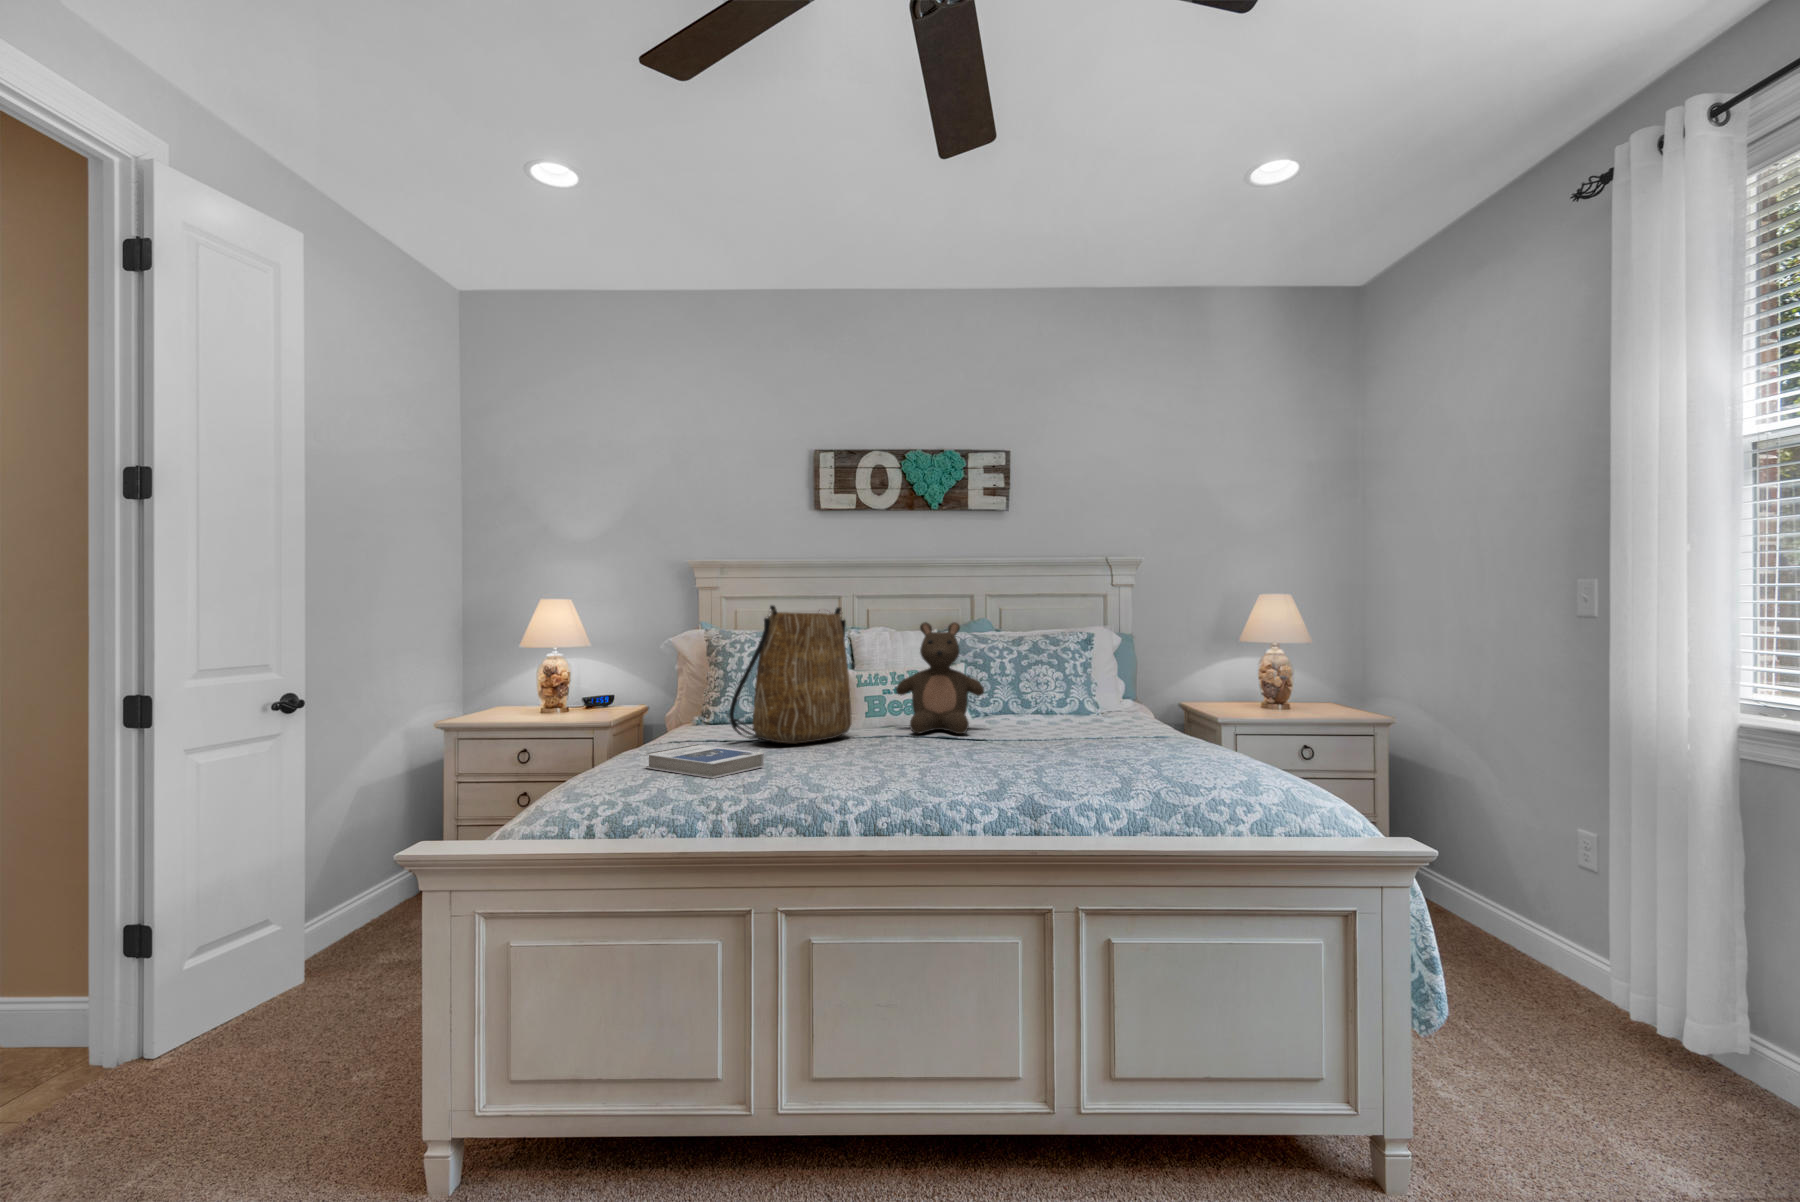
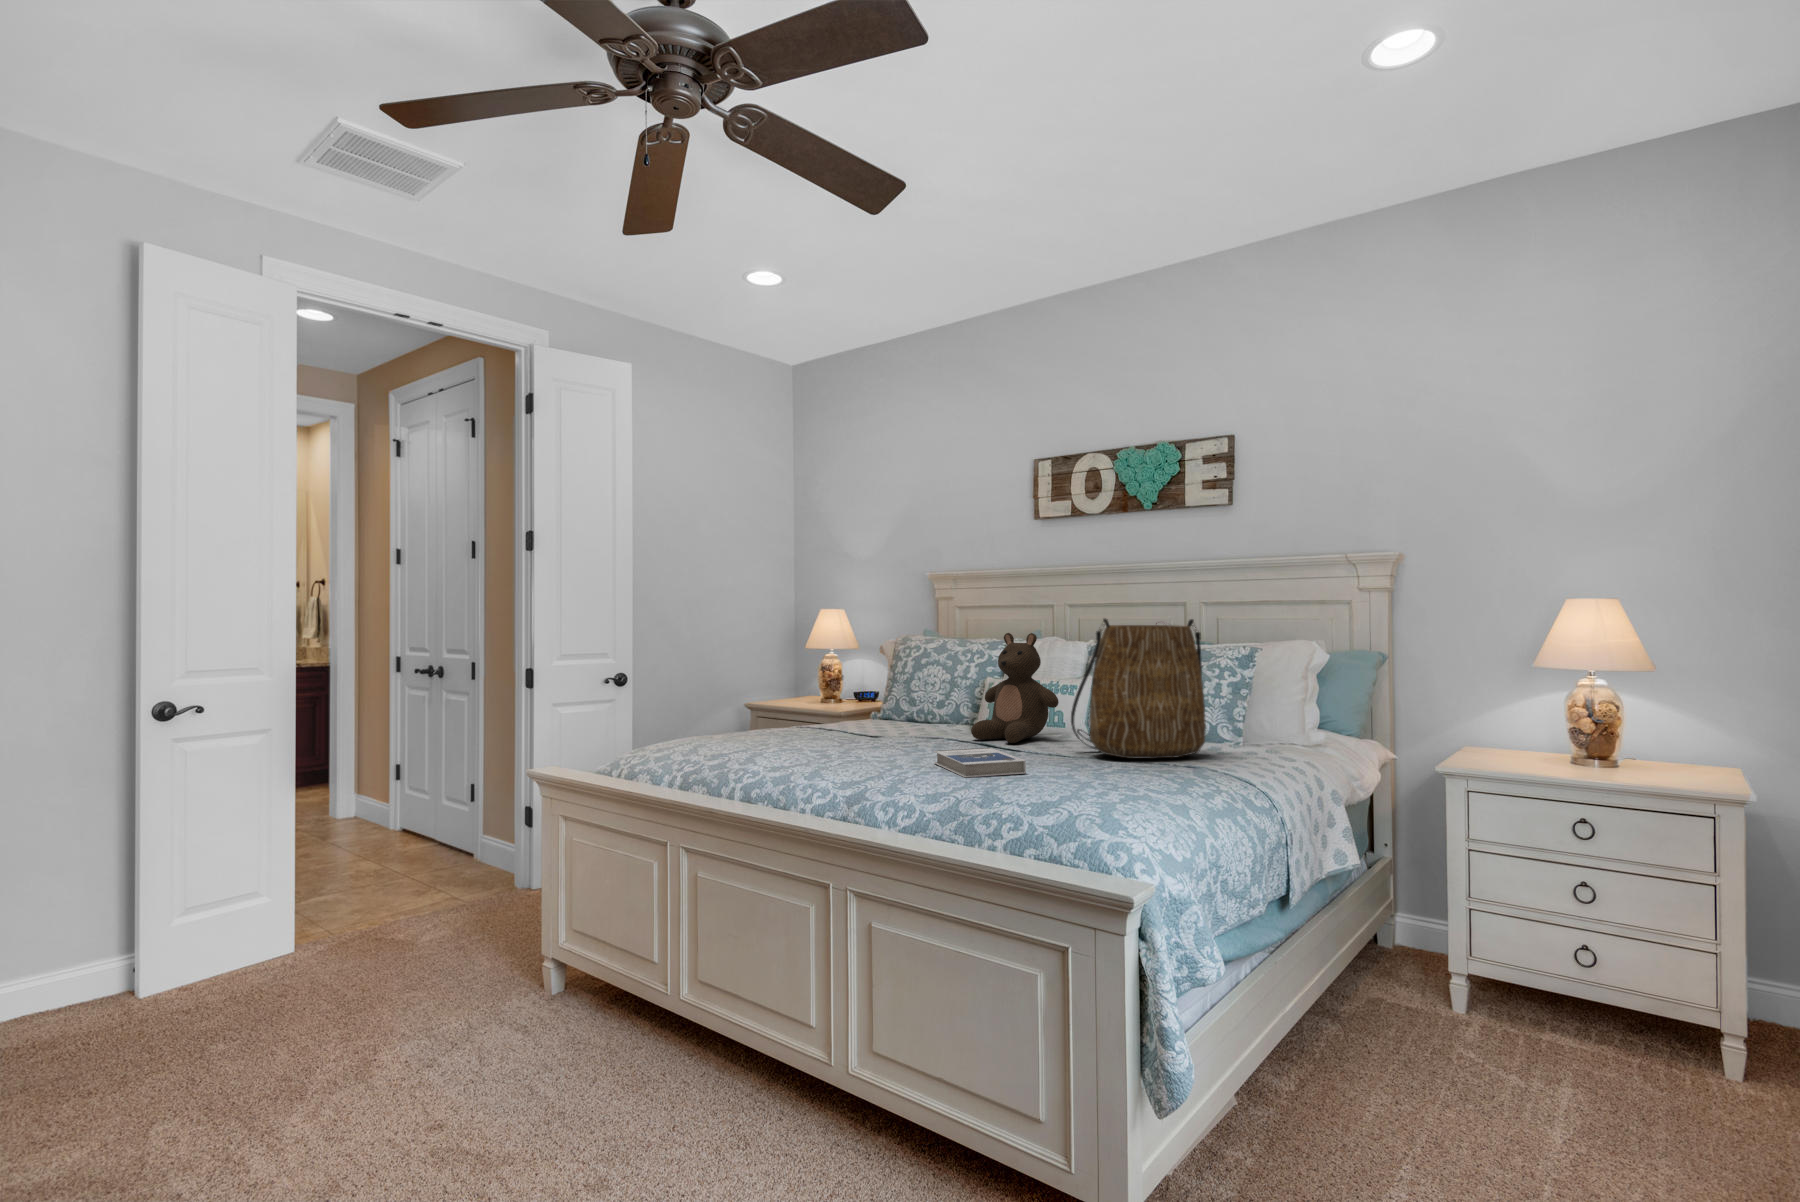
tote bag: present [729,605,851,744] -> present [1071,619,1206,759]
hardback book: present [645,744,764,778] -> present [934,748,1026,777]

